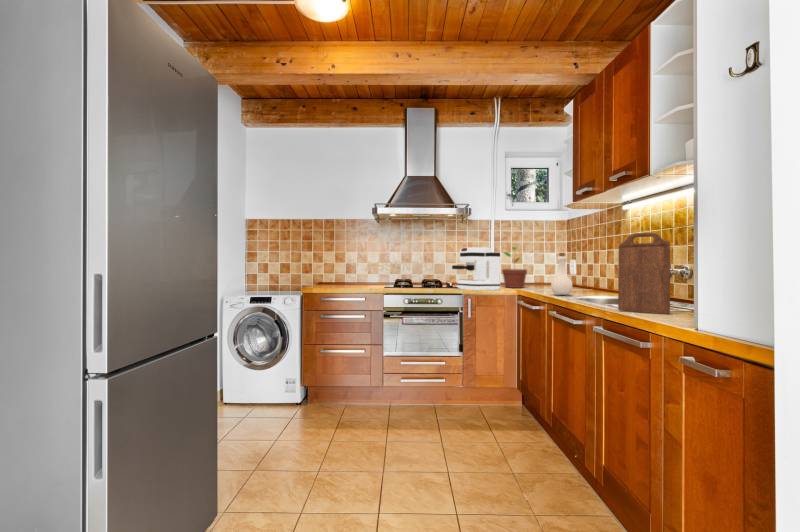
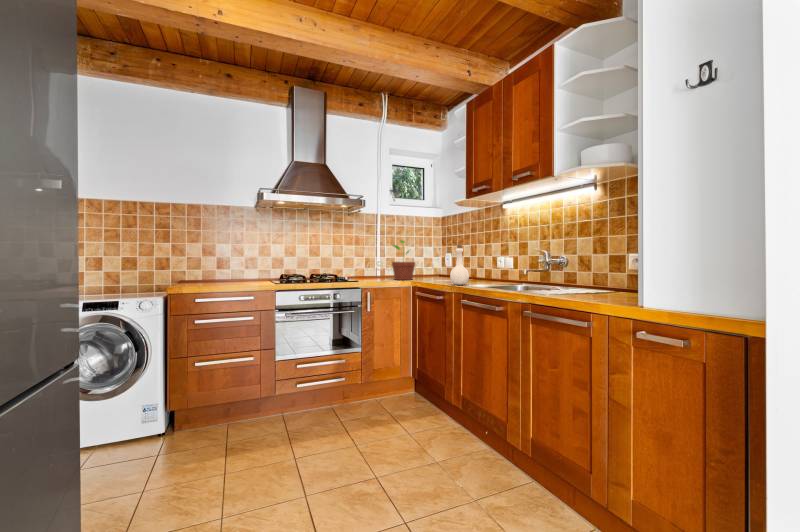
cutting board: present [618,232,670,314] -> none [535,224,579,296]
coffee maker: present [452,247,500,291] -> none [351,239,397,283]

